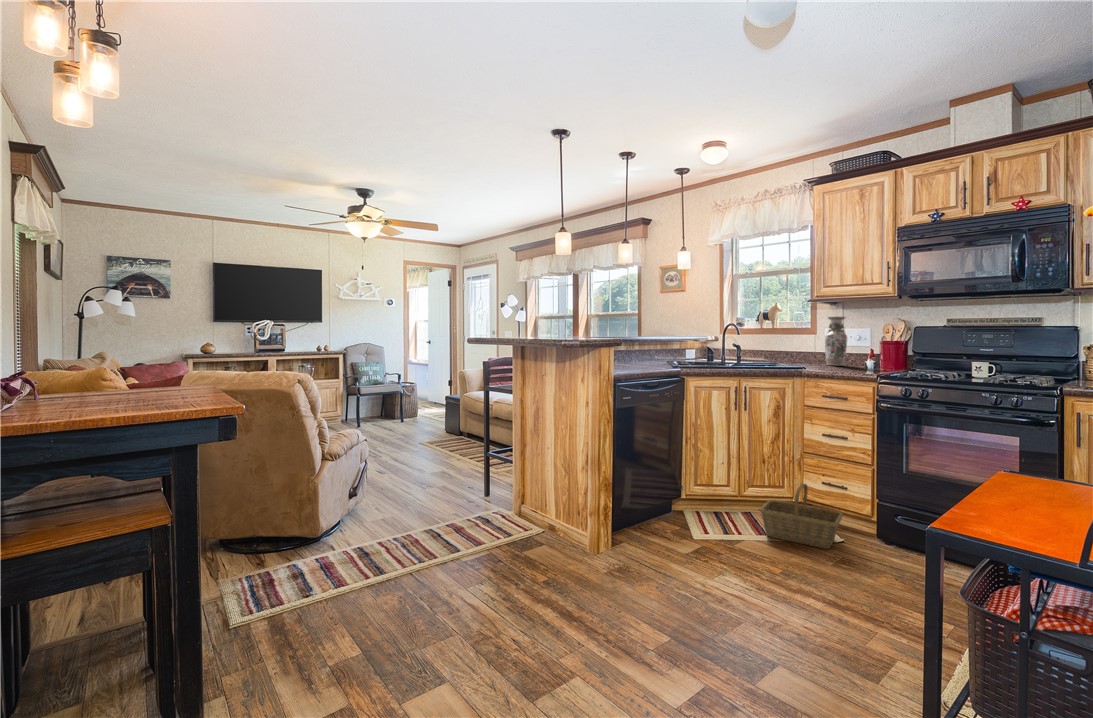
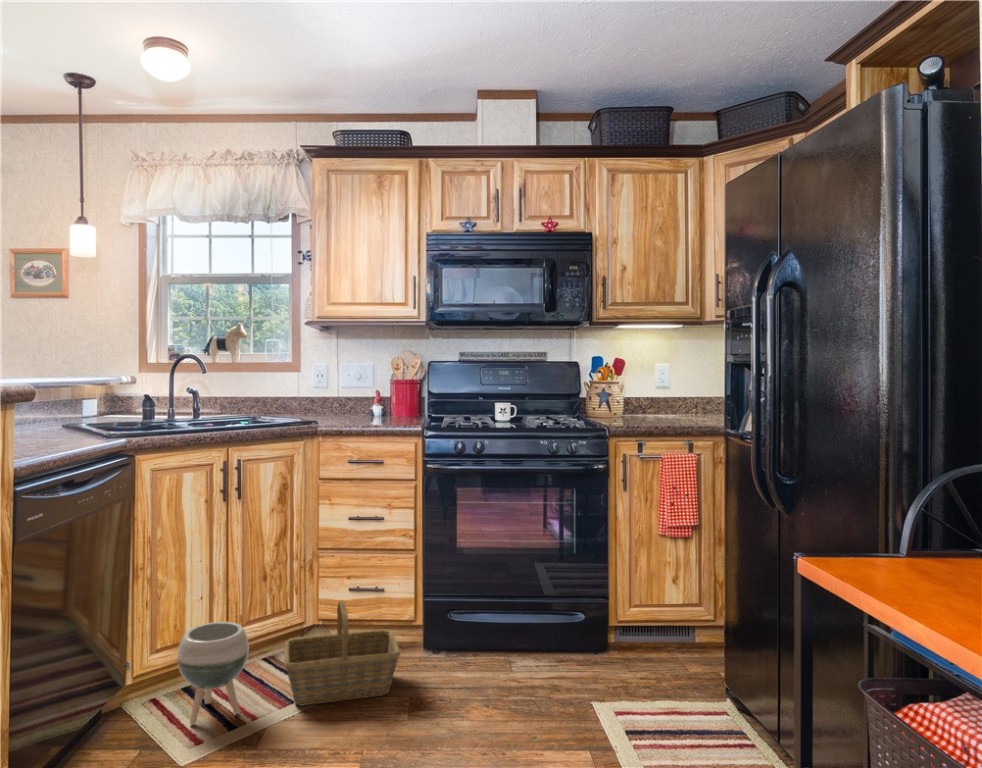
vase: present [825,317,847,365] -> none [316,346,344,414]
planter: none [703,476,741,529] -> present [177,622,249,725]

